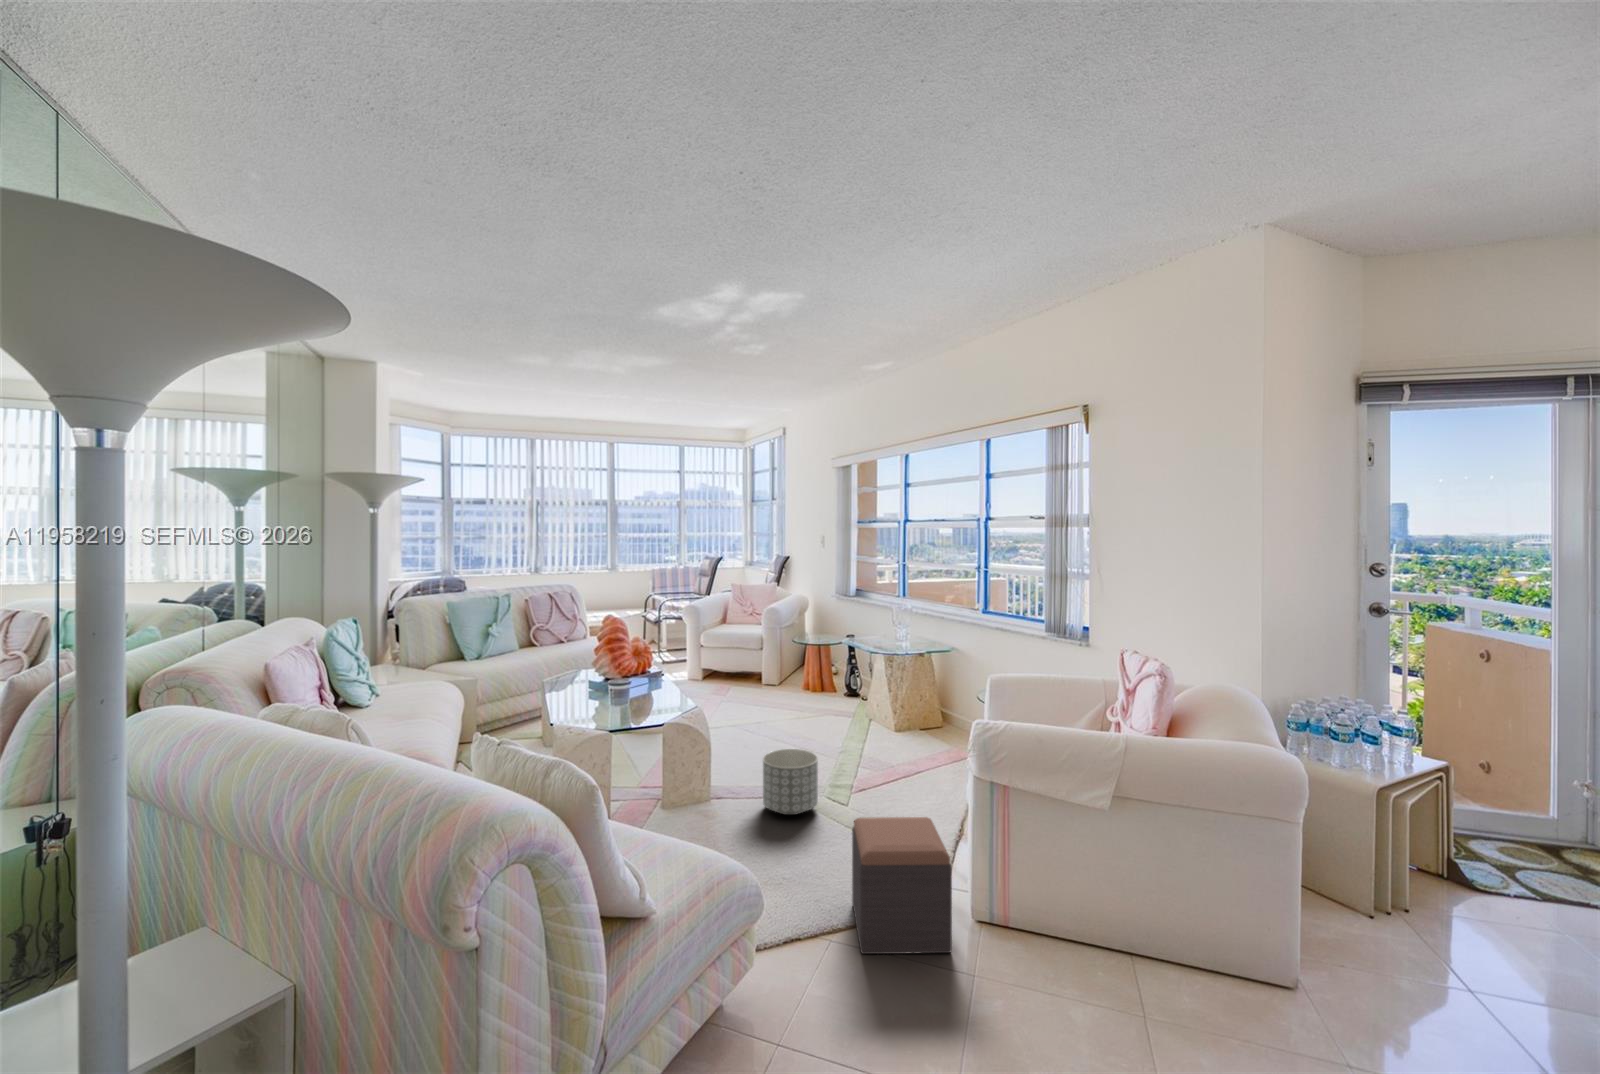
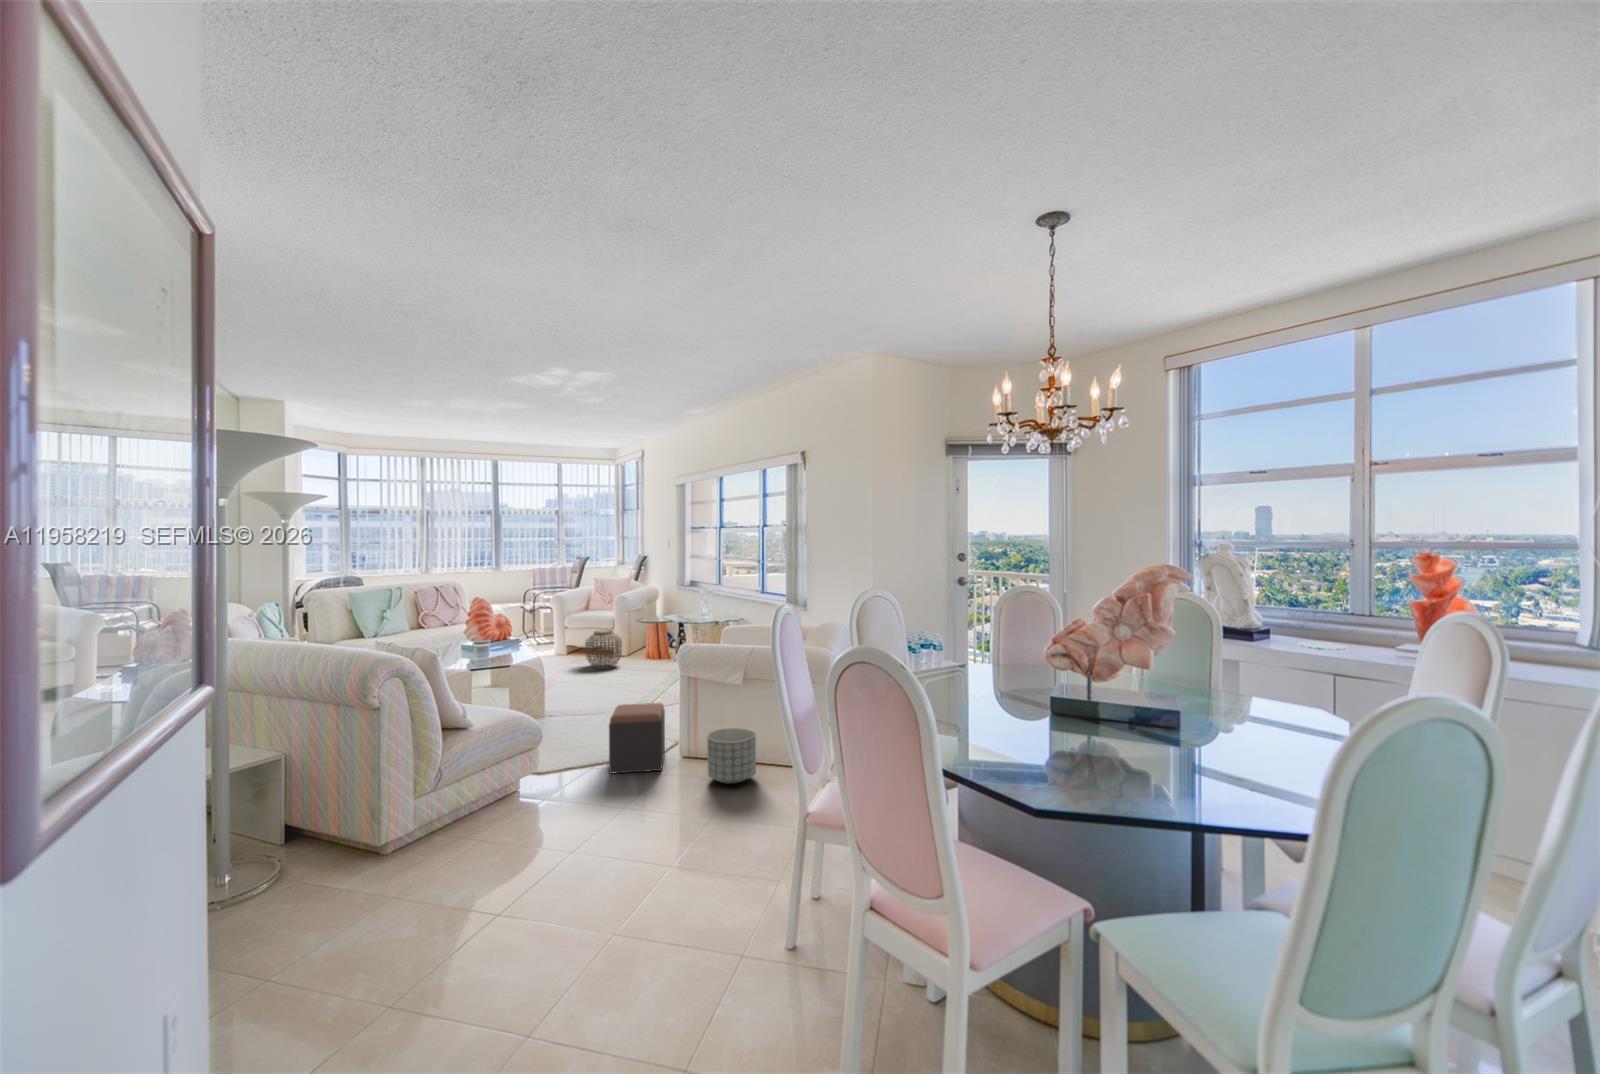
woven basket: none [734,654,780,707] -> present [585,630,622,669]
planter: present [763,749,818,815] -> present [707,728,756,784]

